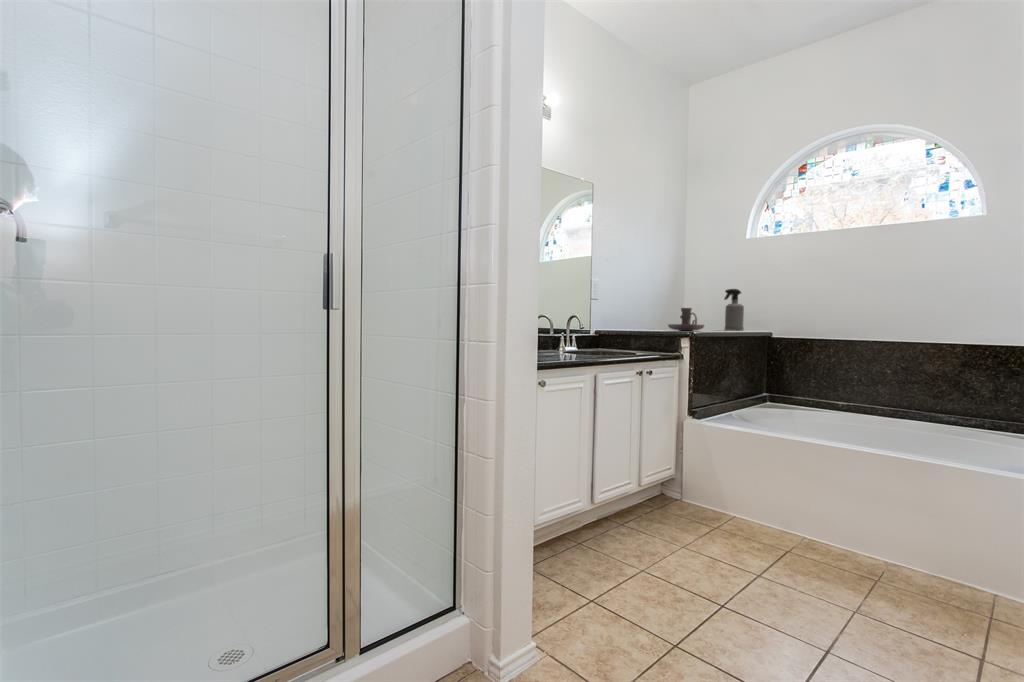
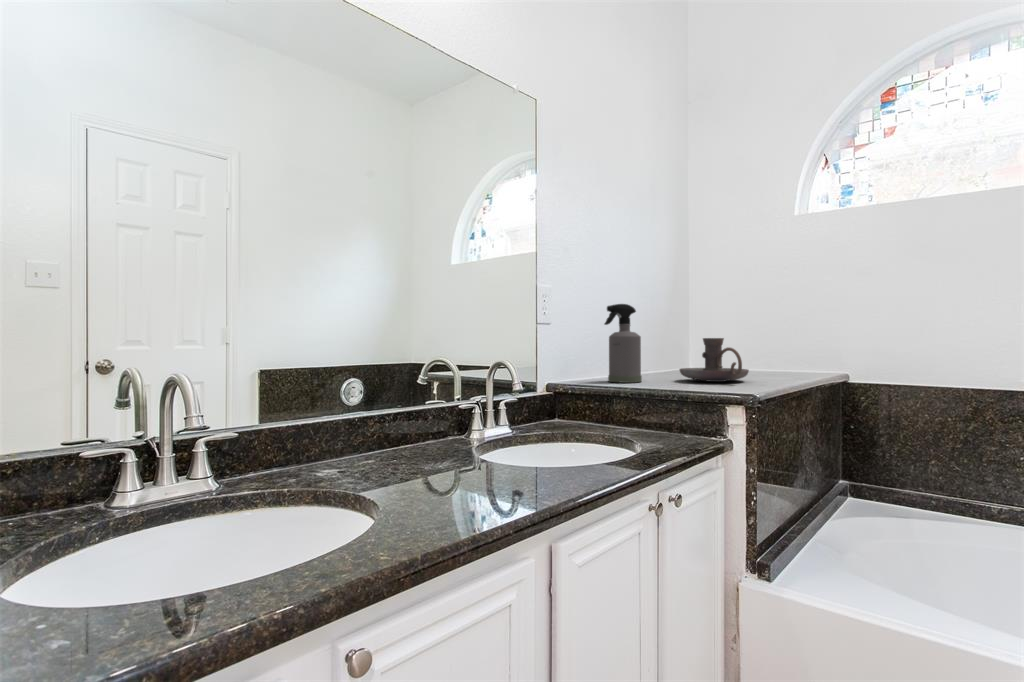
spray bottle: present [724,289,744,330] -> present [604,304,642,383]

